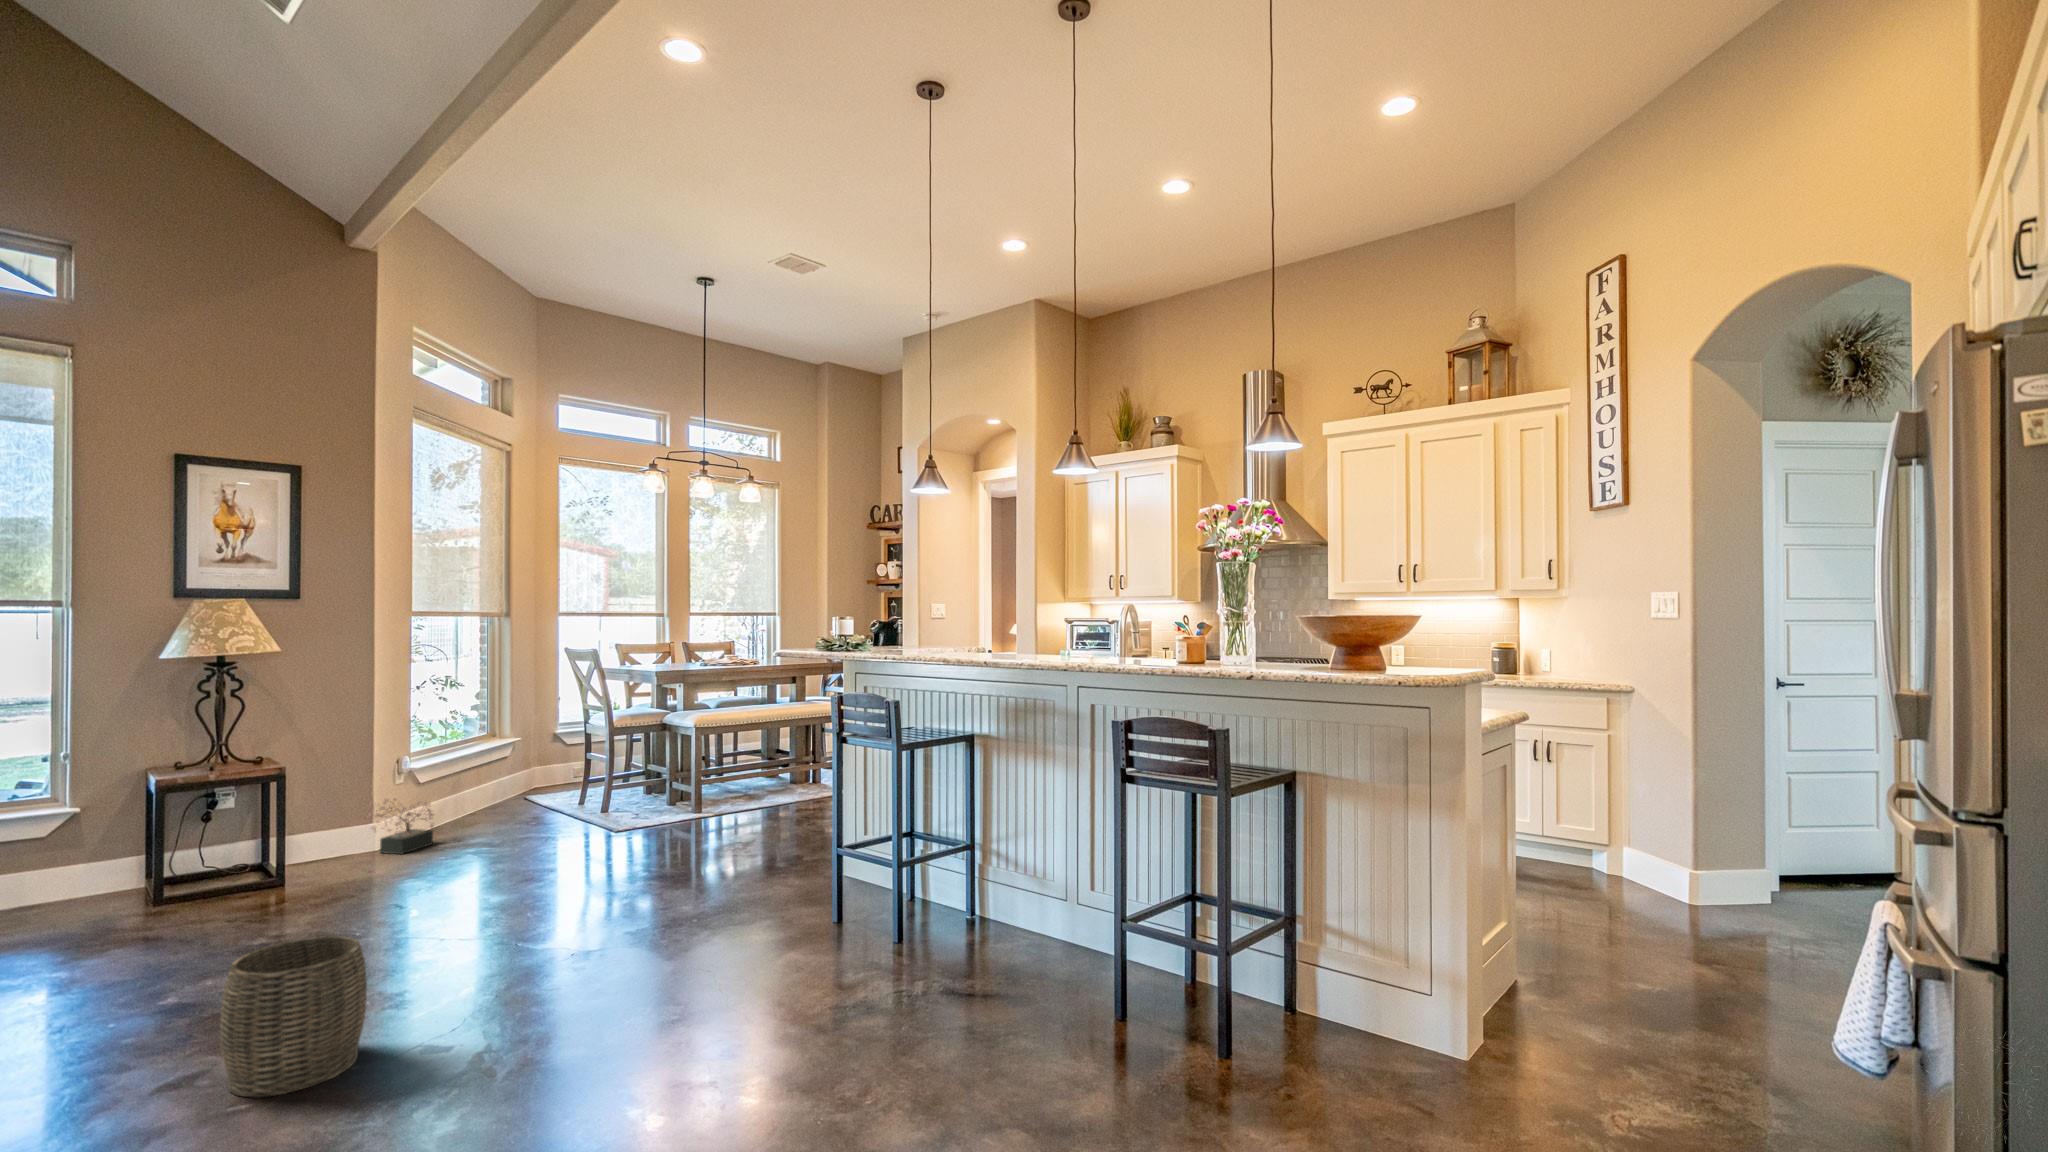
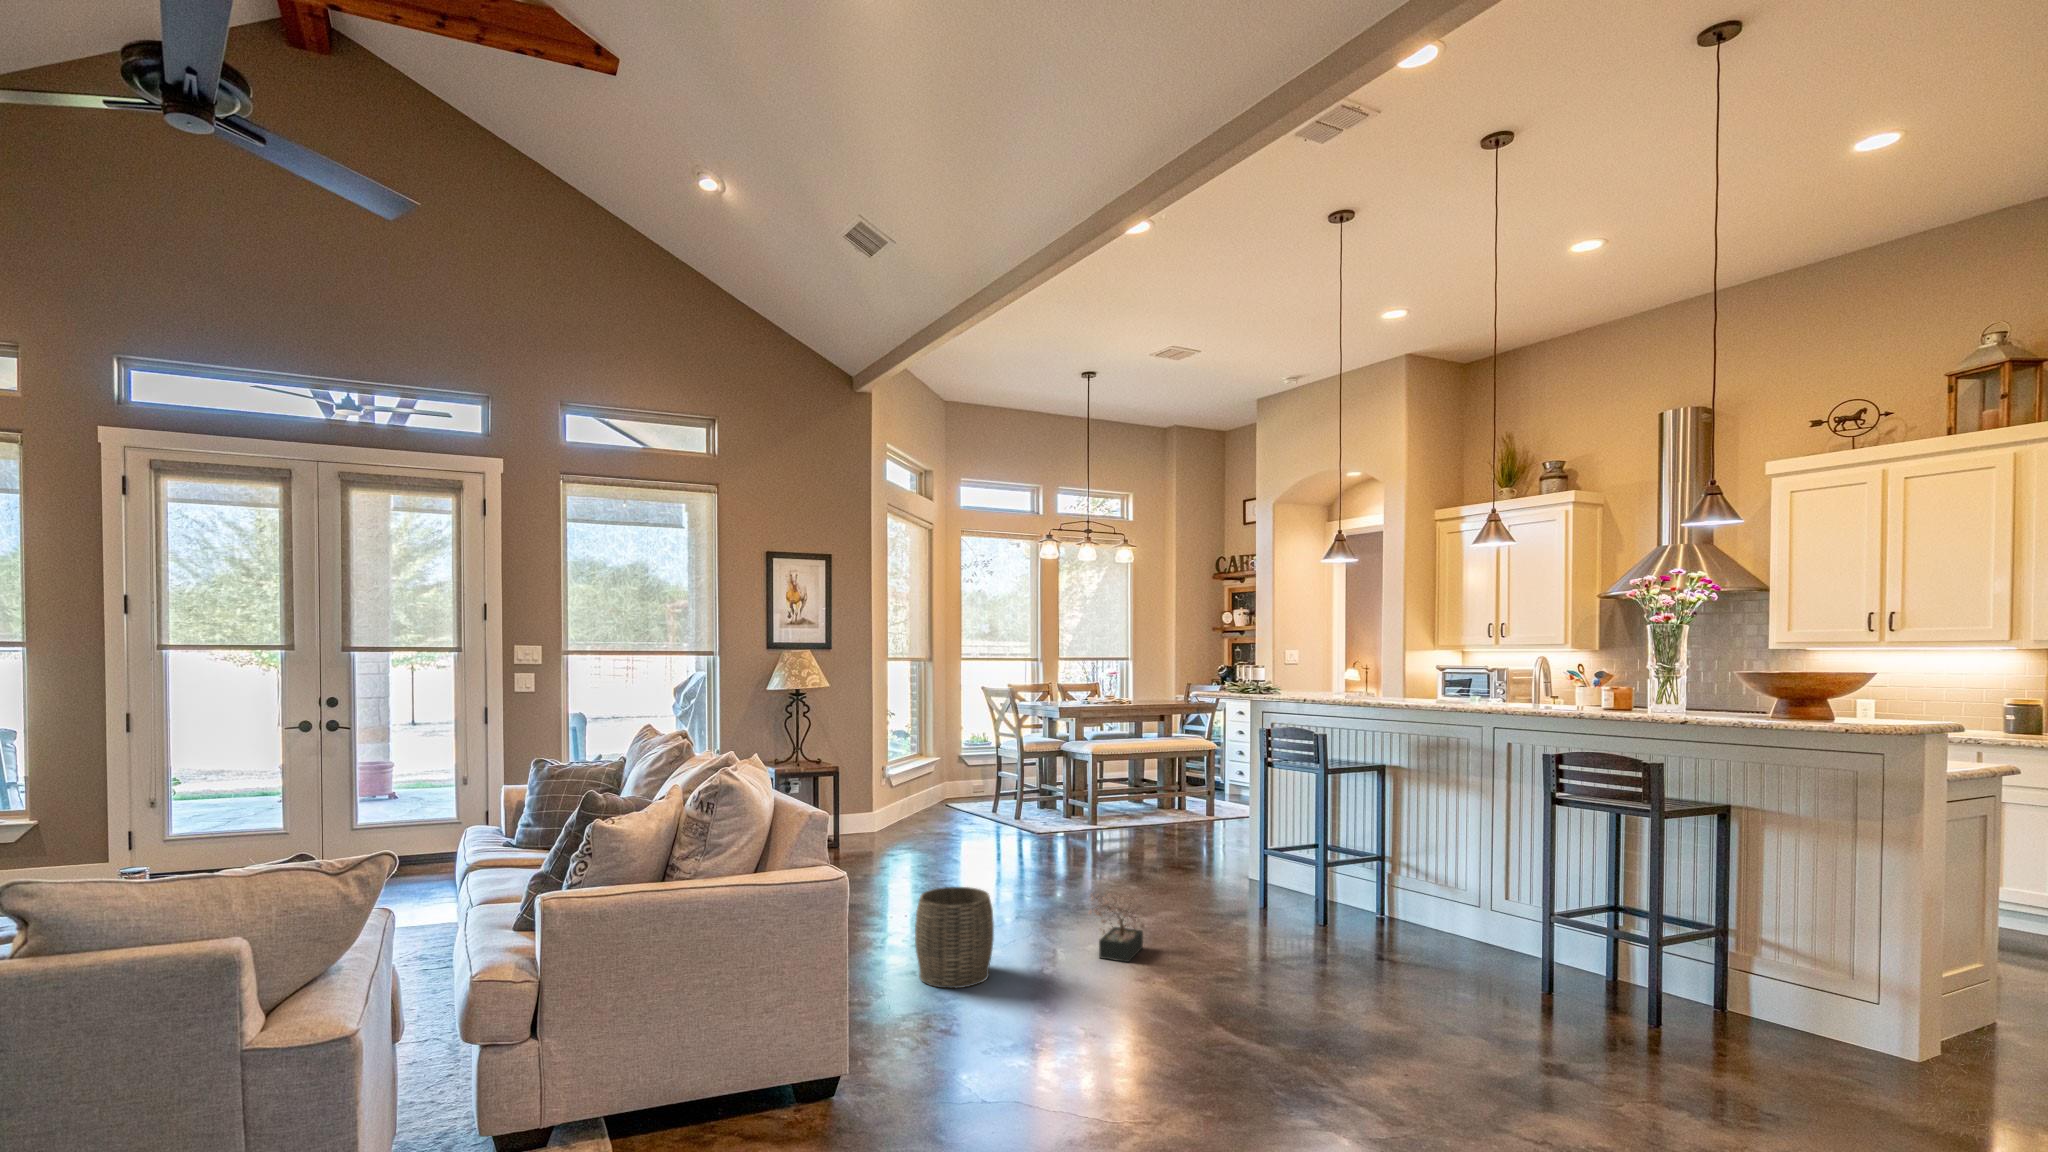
decorative plant: present [368,798,434,854] -> present [1089,893,1145,962]

